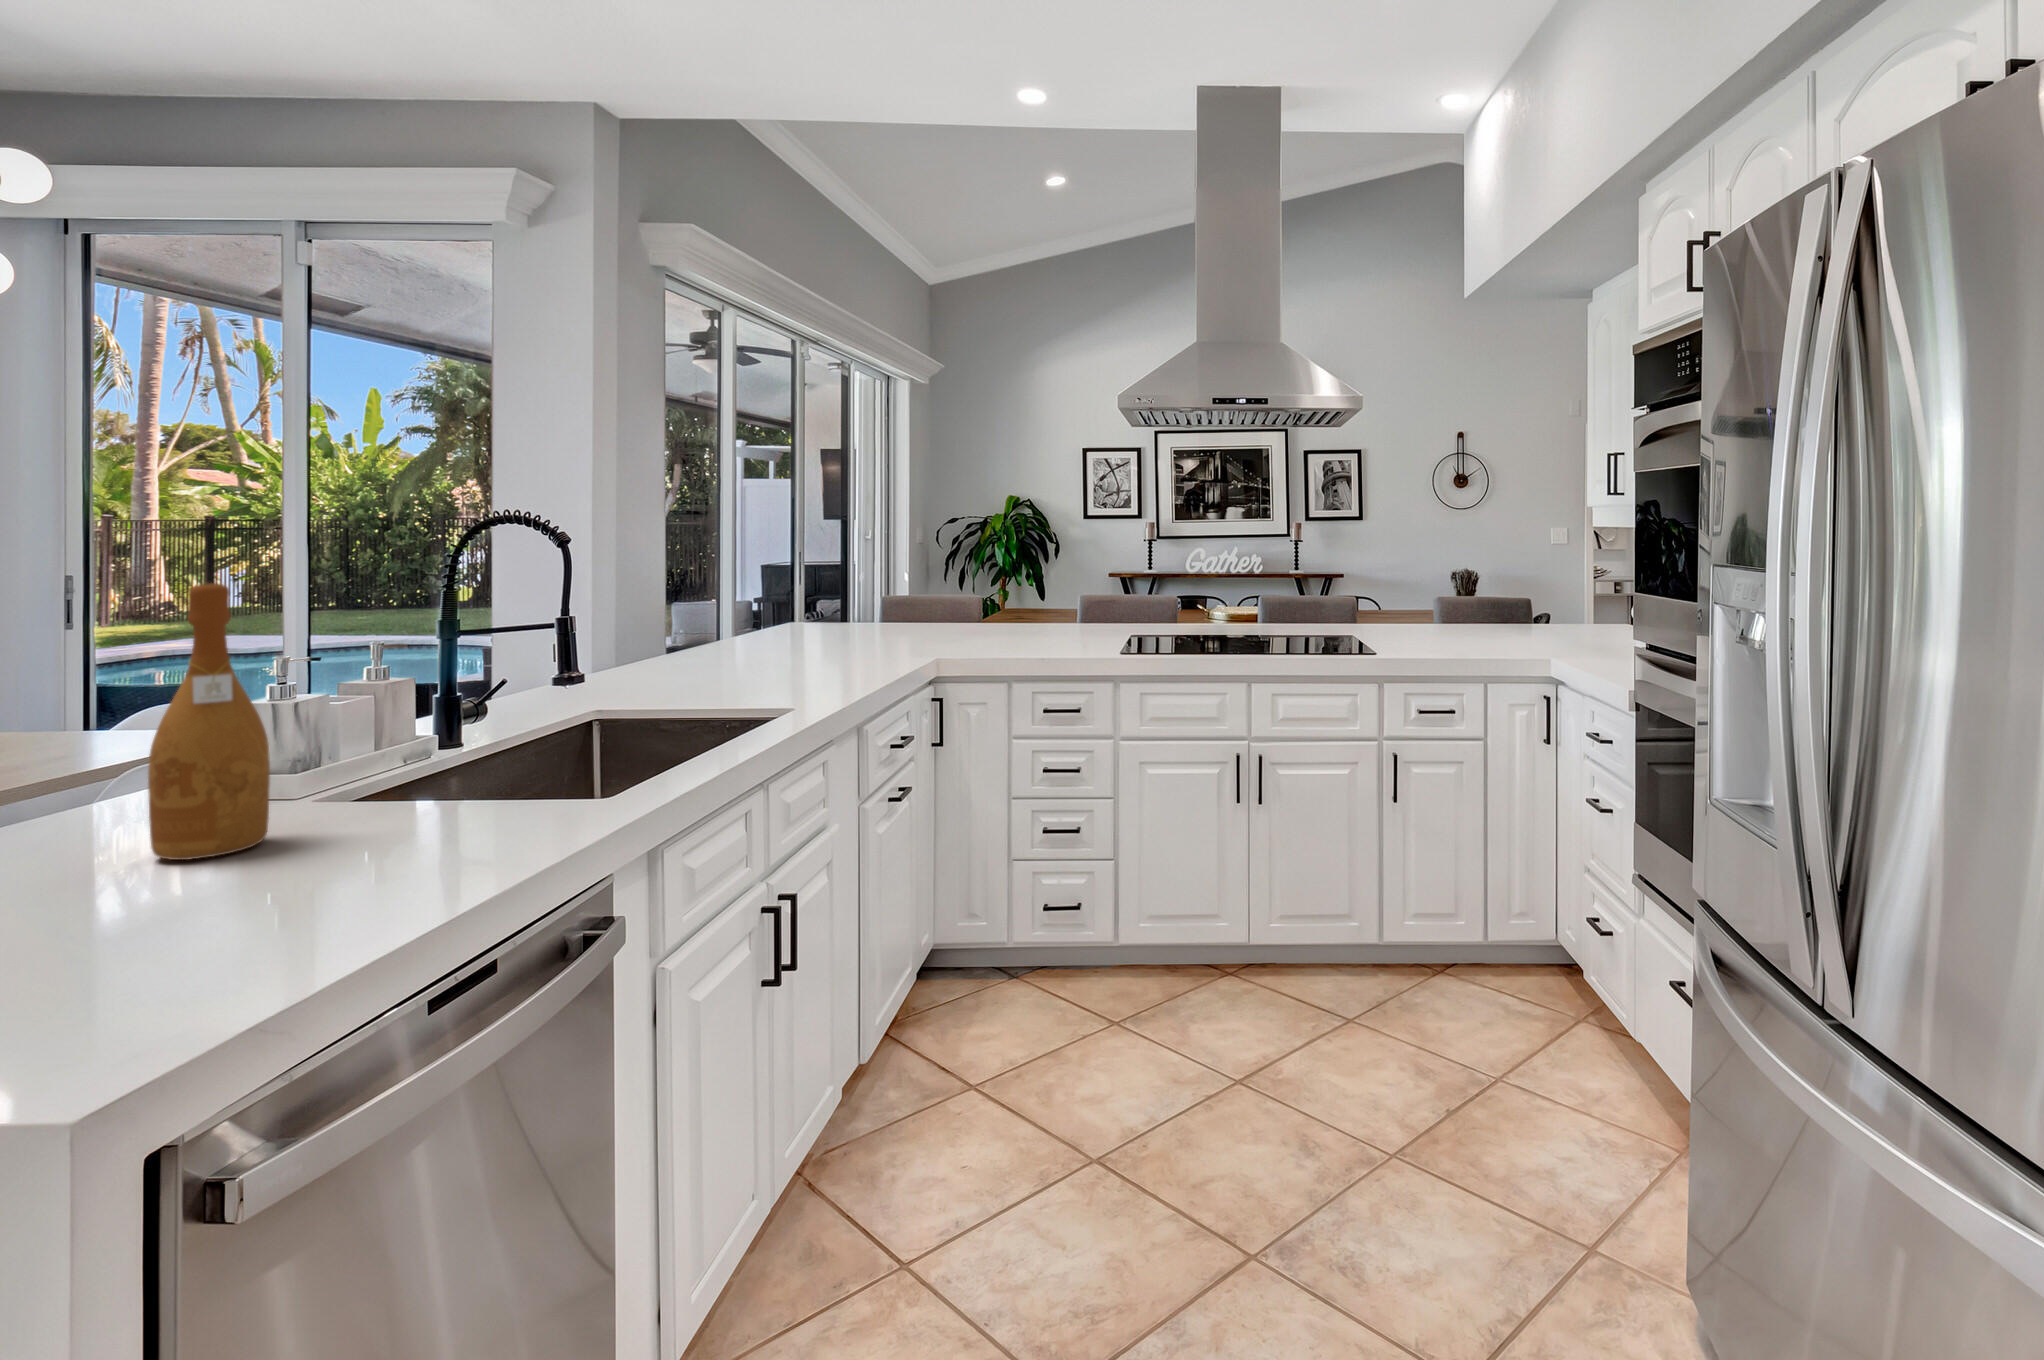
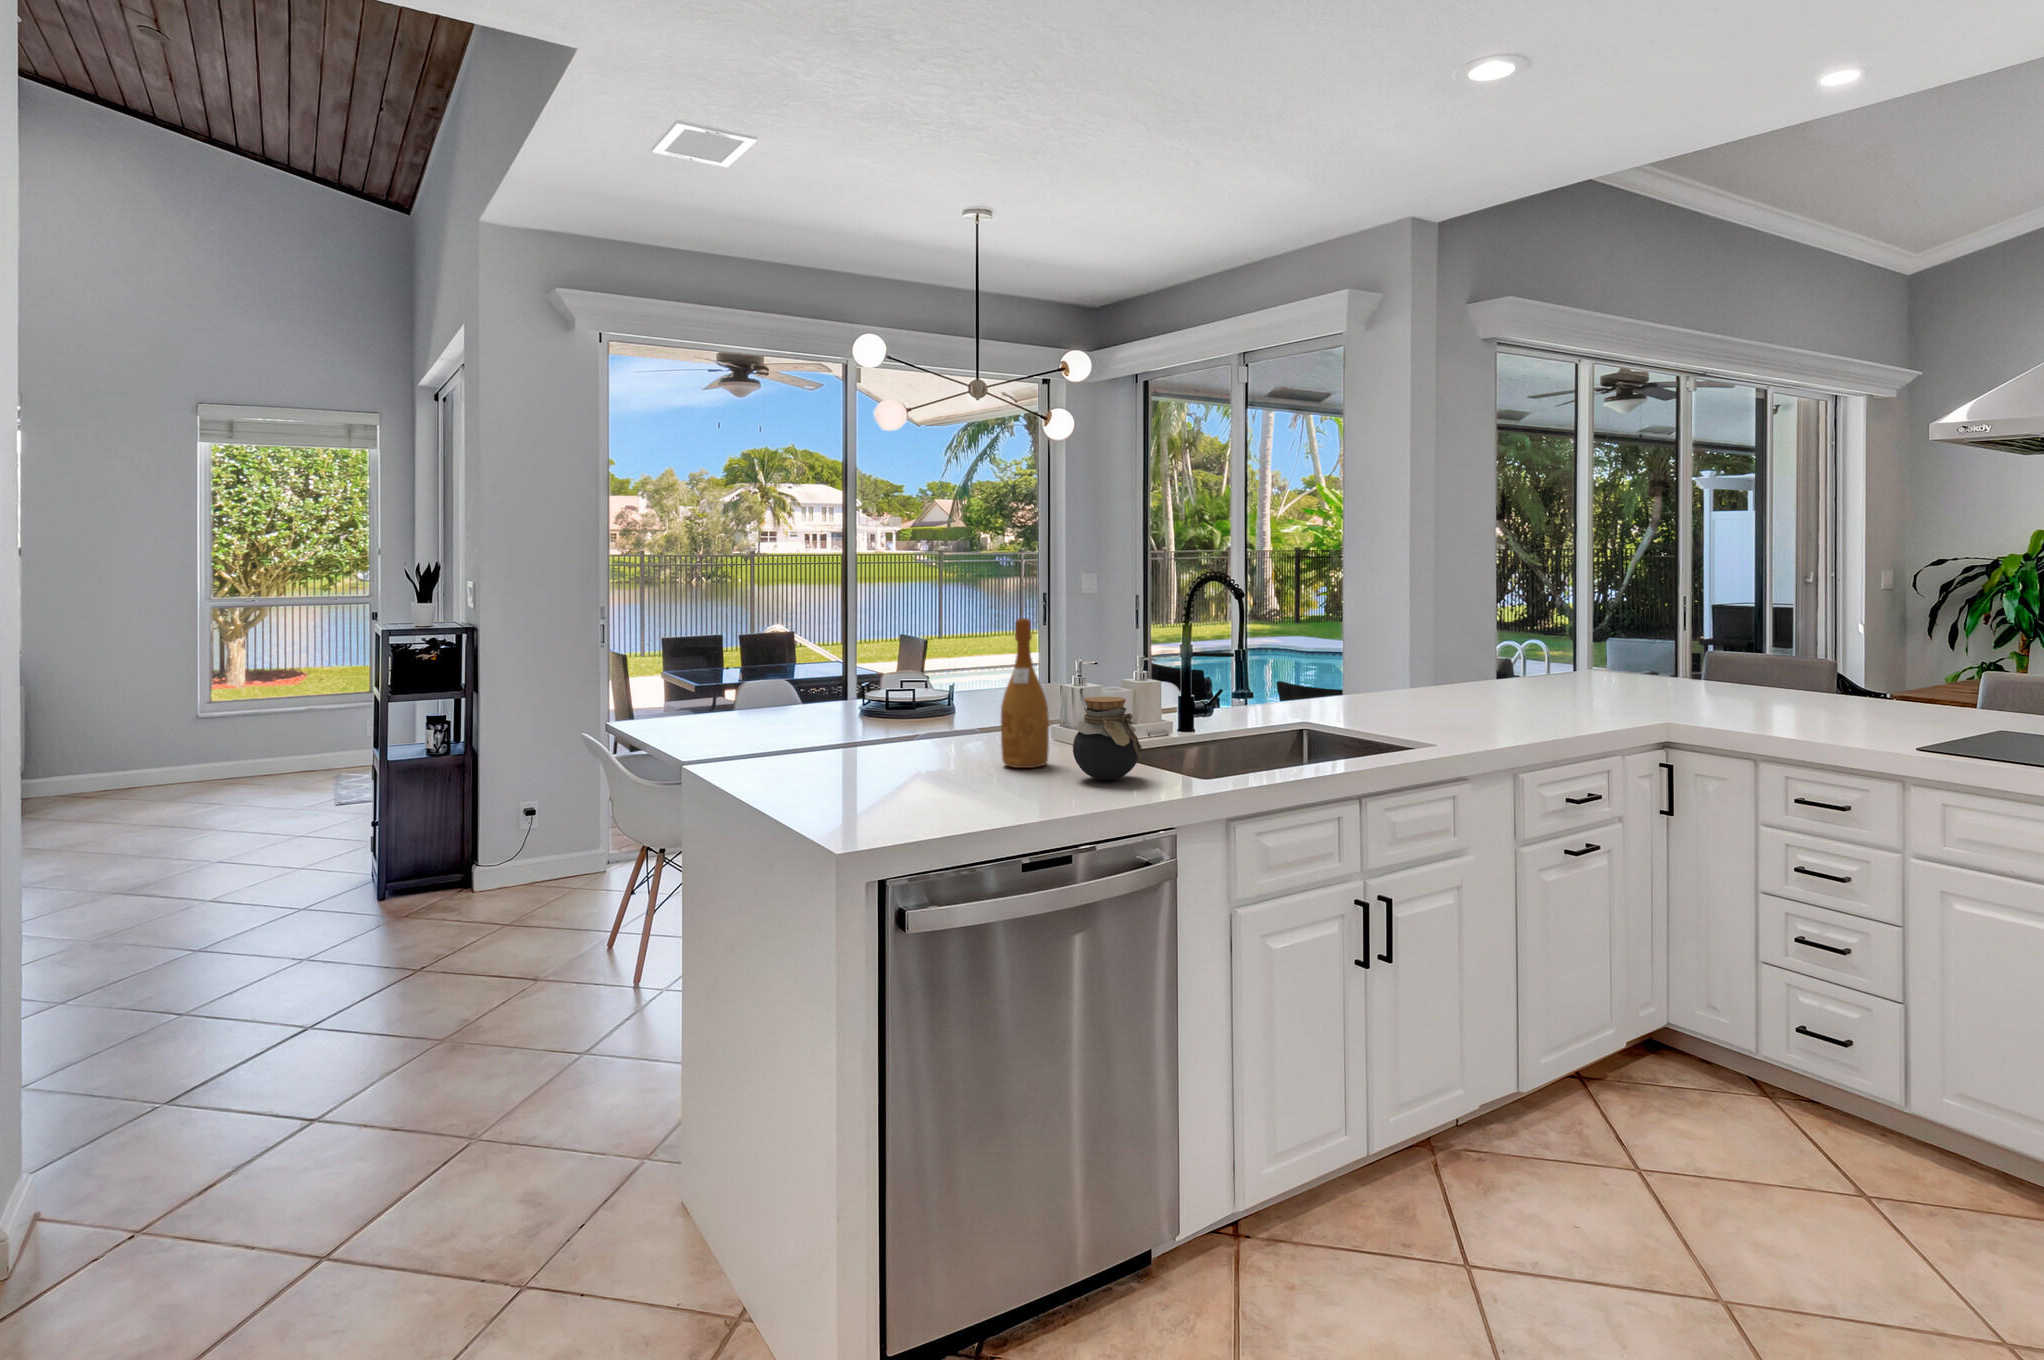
jar: none [374,702,525,838] -> present [1073,697,1142,780]

